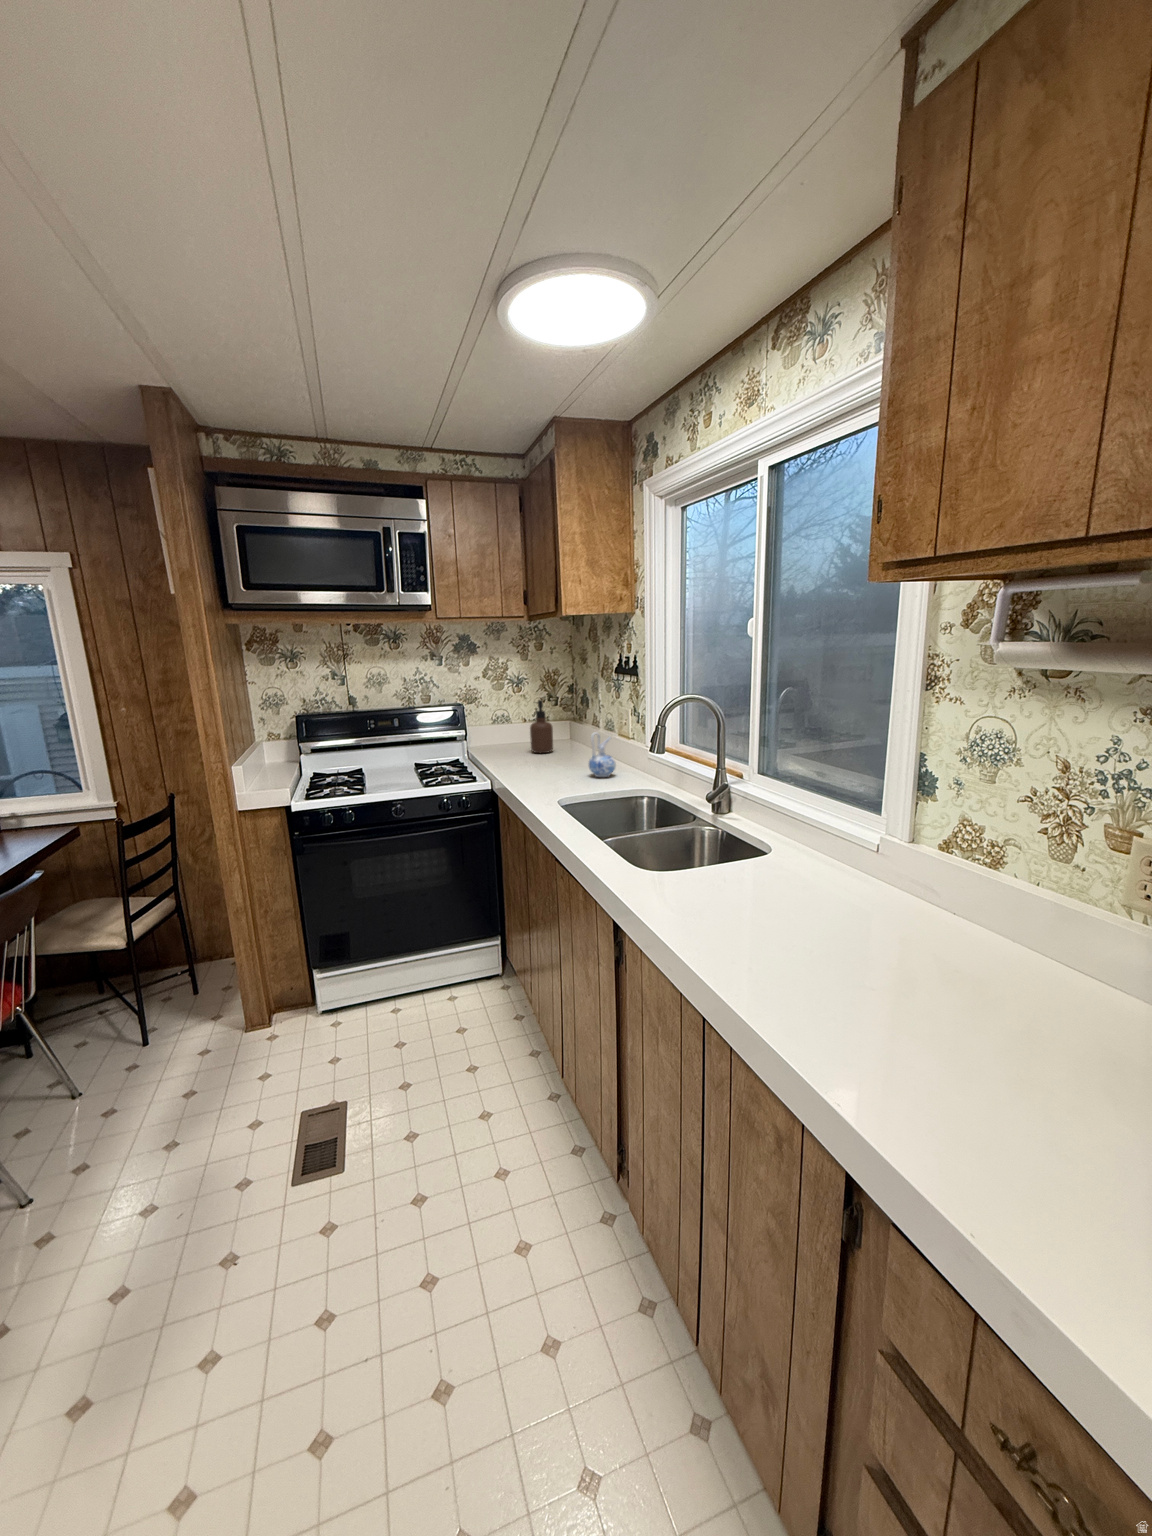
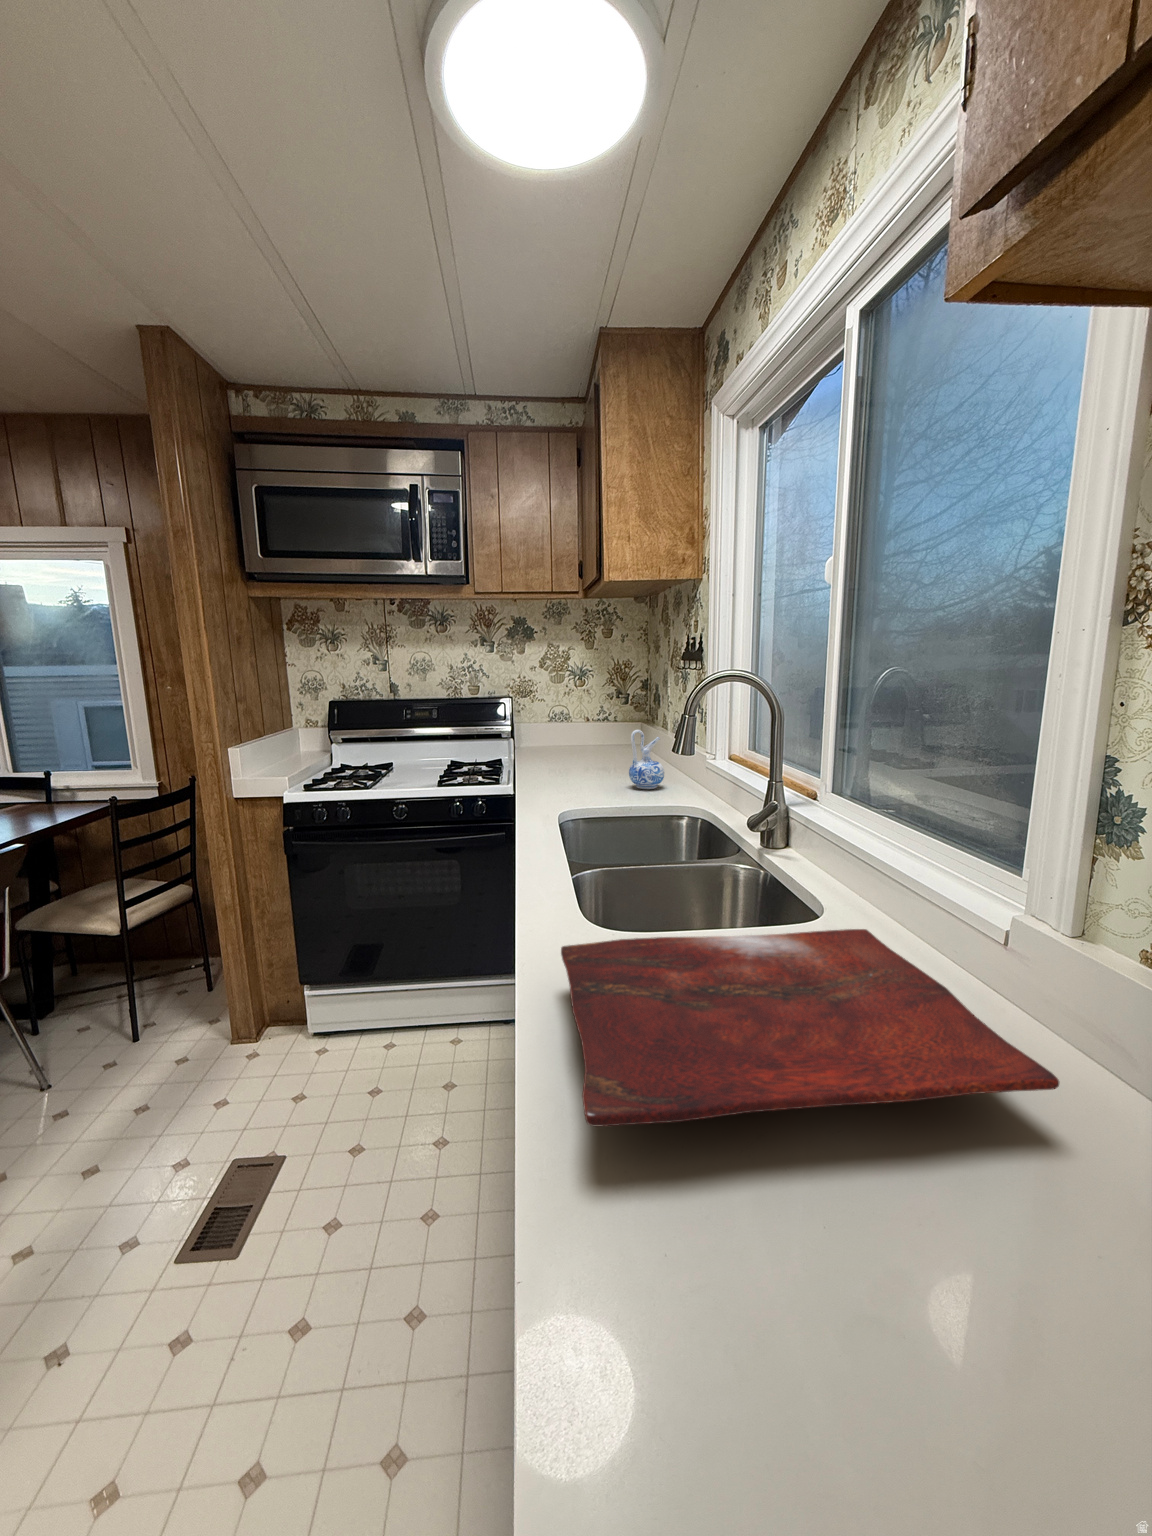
soap dispenser: present [530,700,553,753] -> none [586,694,613,758]
cutting board: none [660,851,919,944] -> present [561,929,1059,1127]

